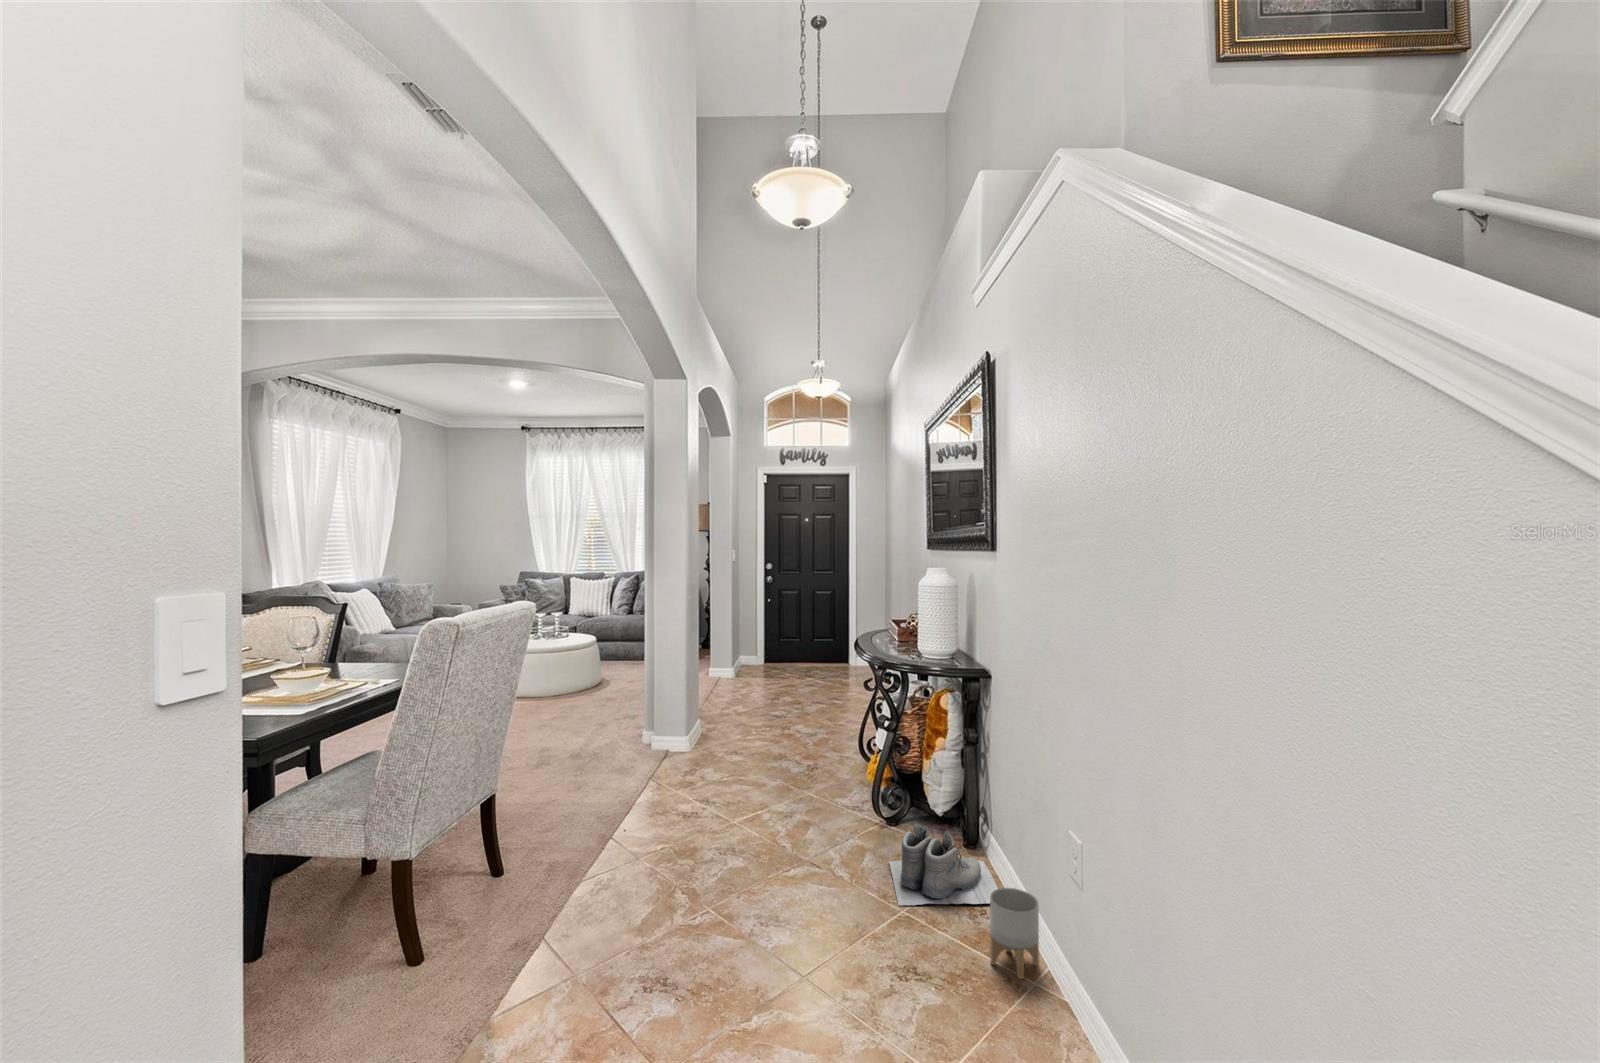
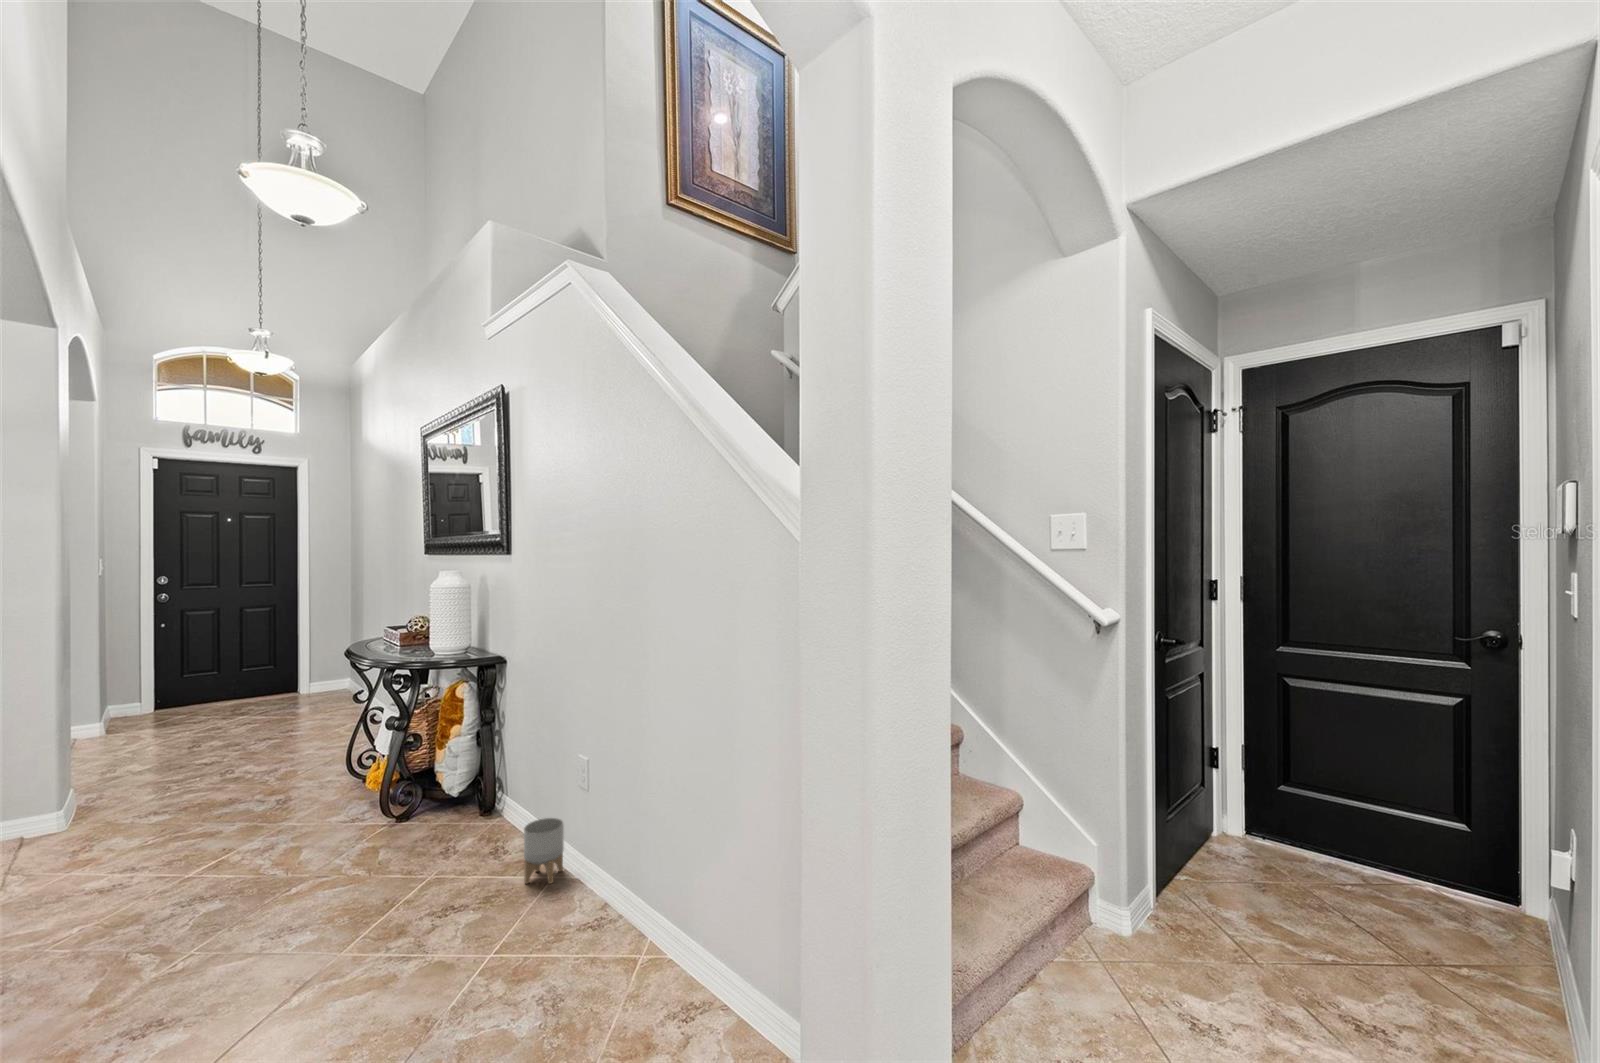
boots: present [889,824,998,906] -> none [408,800,528,877]

